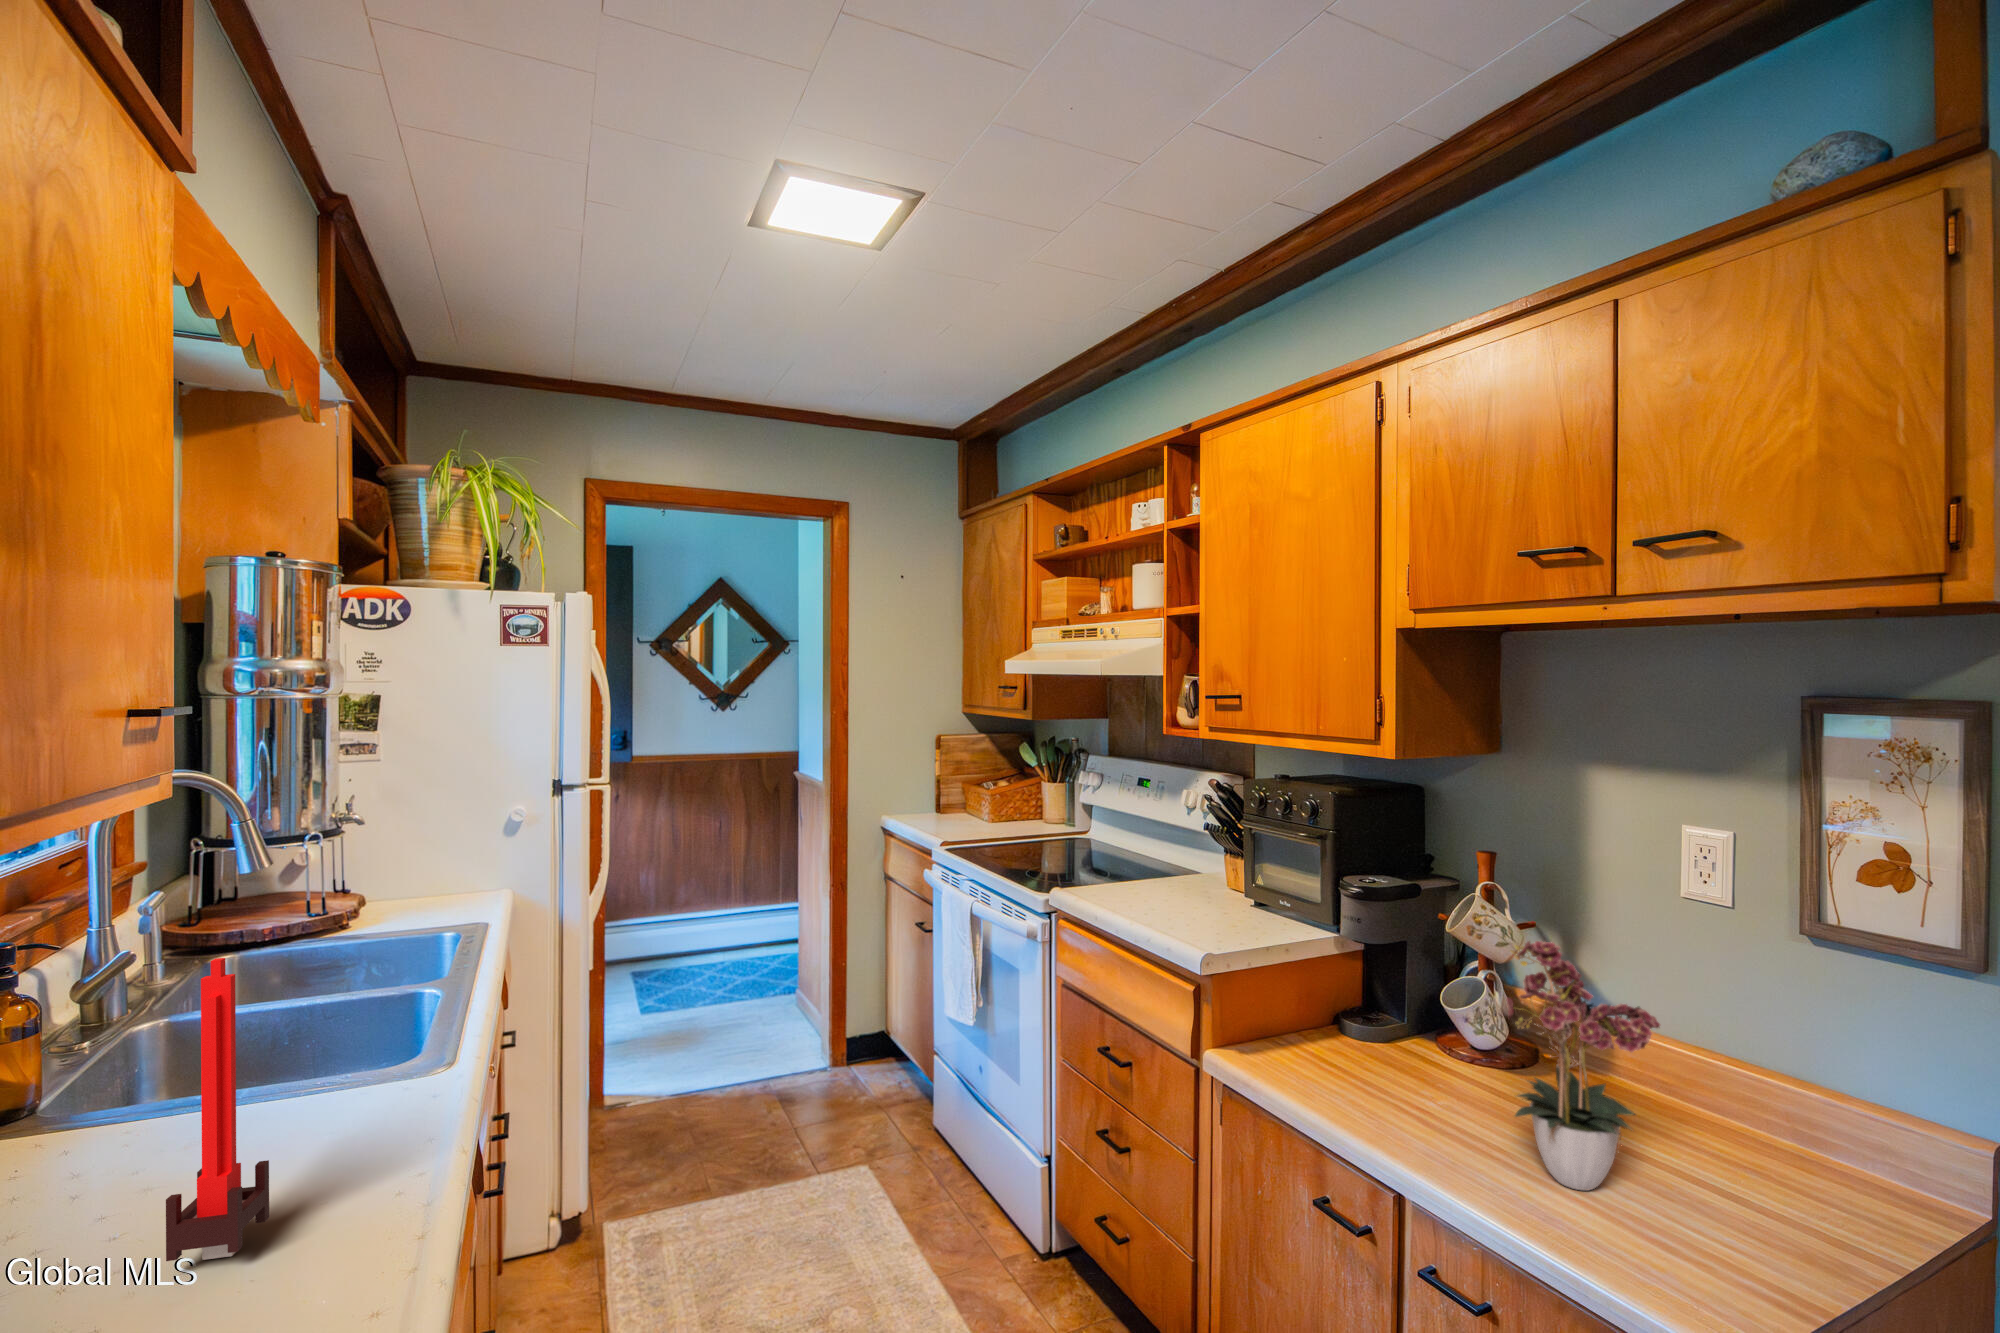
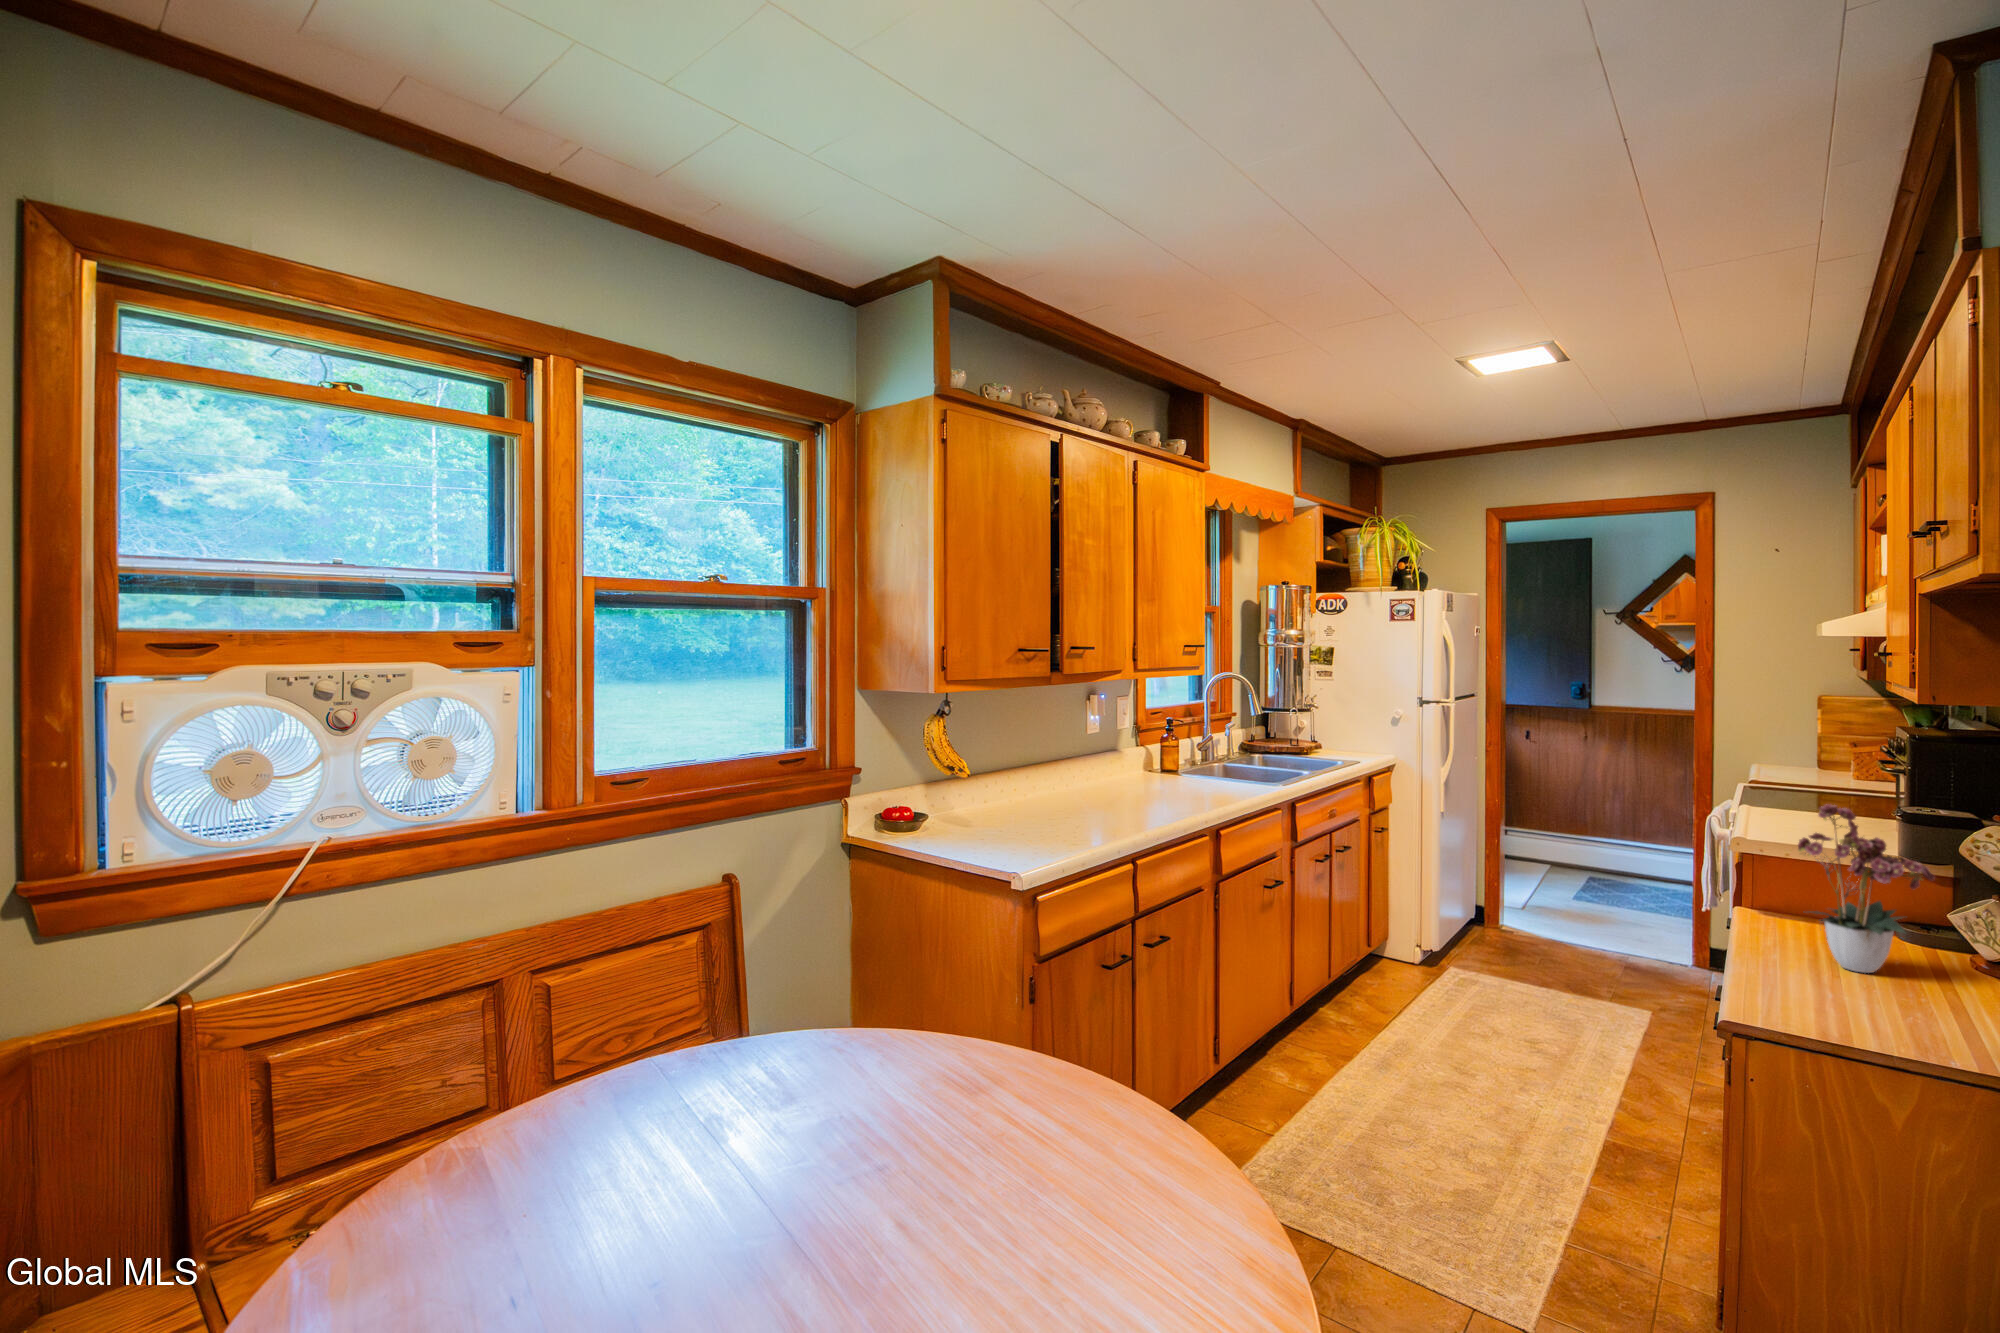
candle: present [166,958,269,1261] -> none [1198,715,1222,799]

